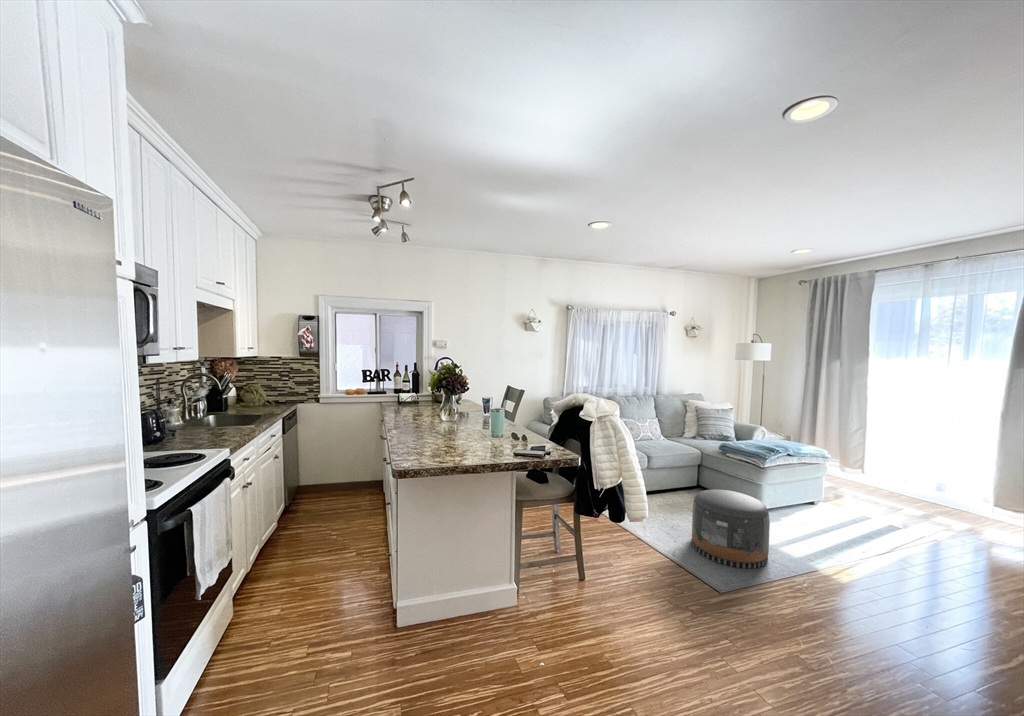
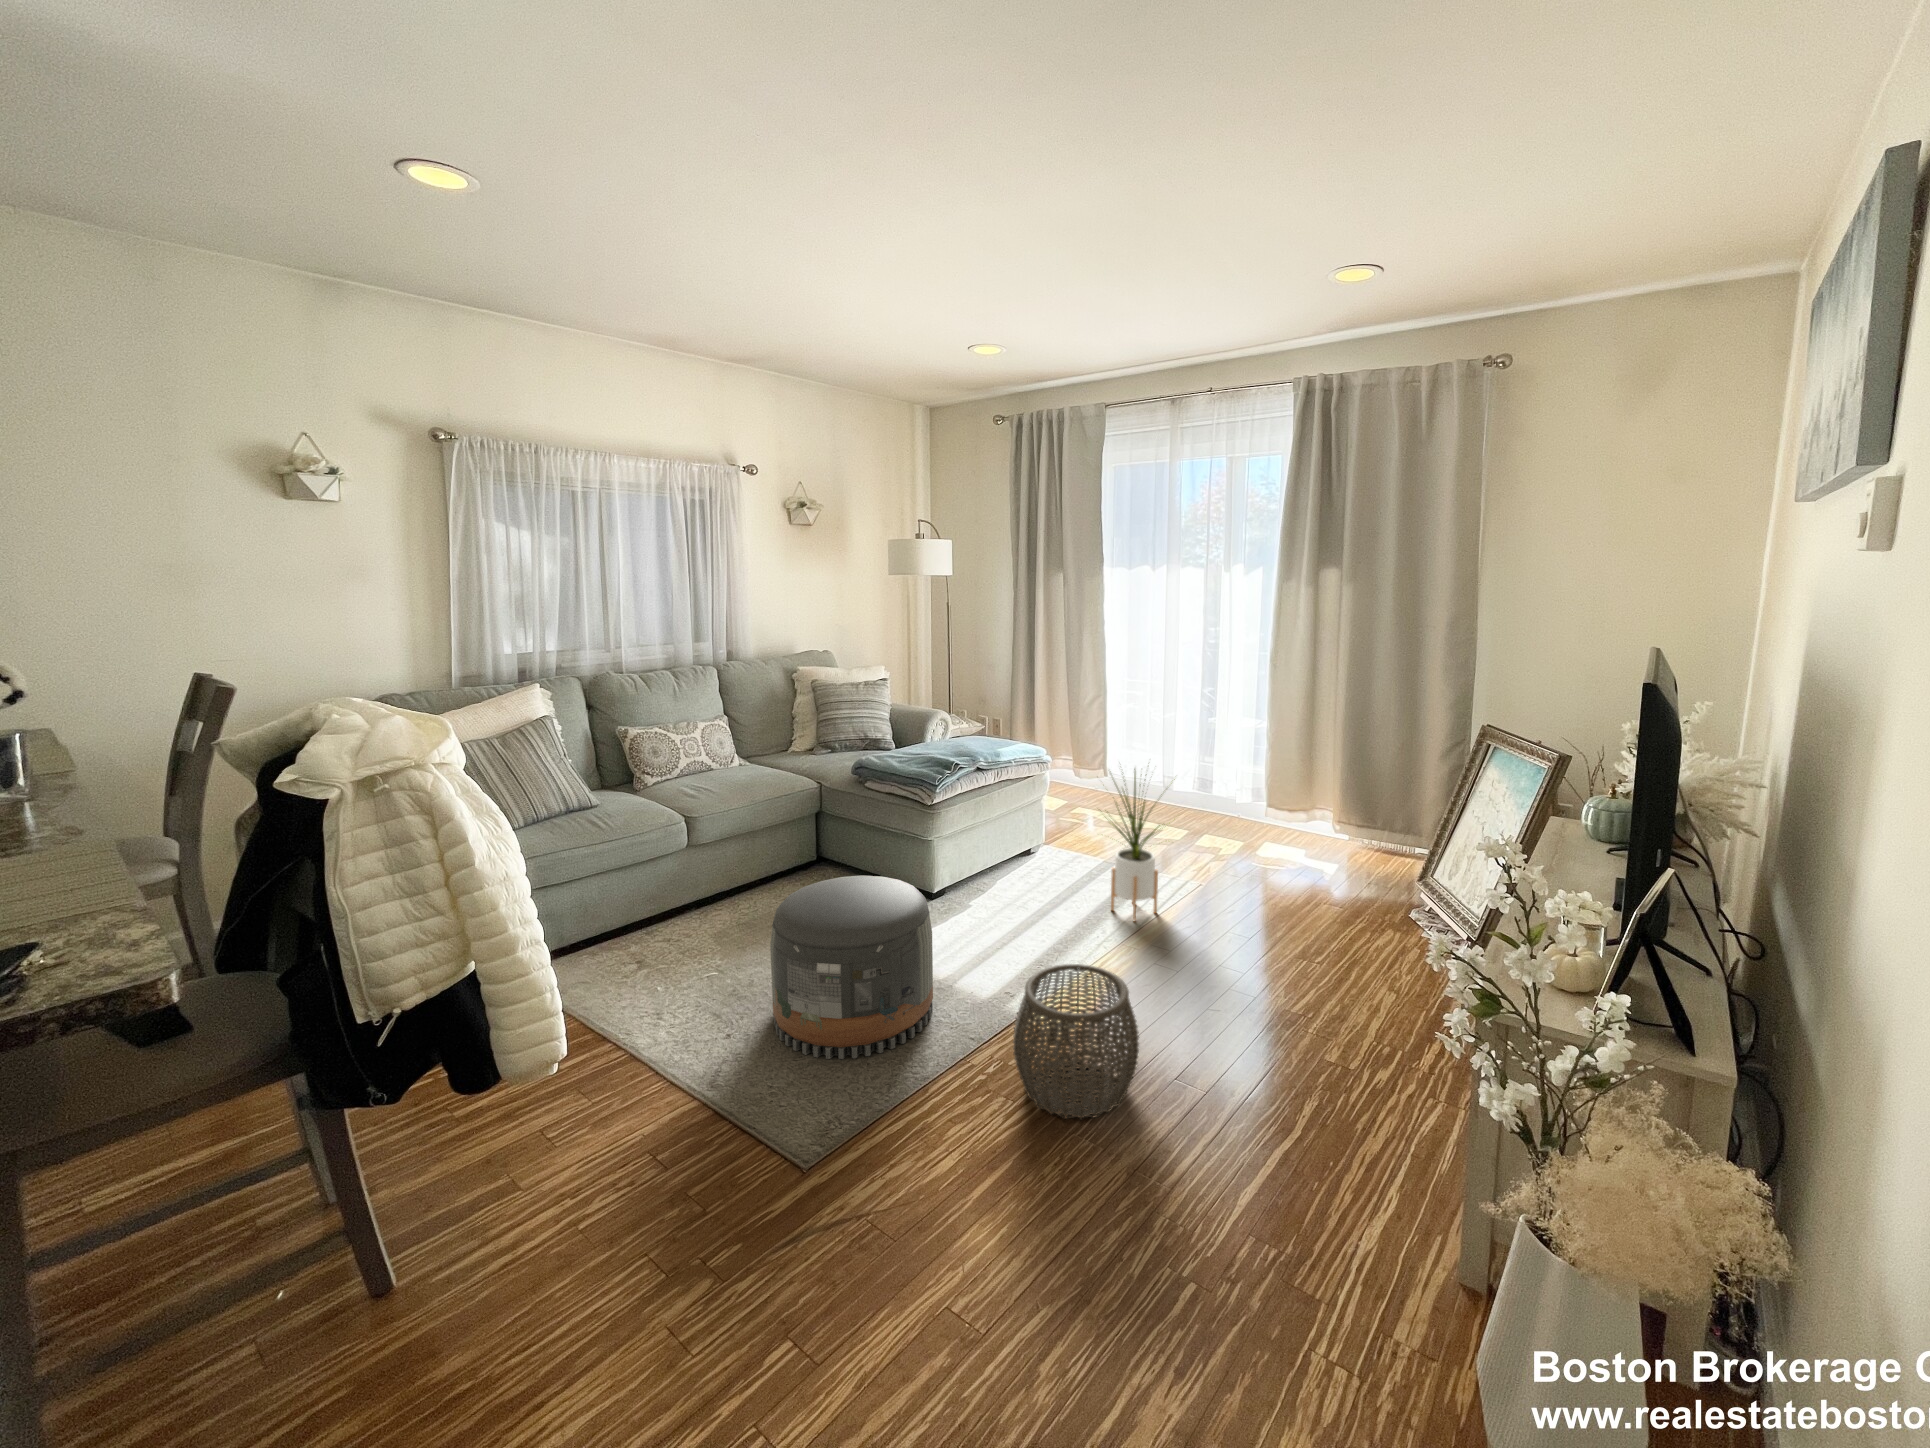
house plant: none [865,462,928,554] -> present [1111,769,1175,921]
woven basket: none [818,551,898,630] -> present [1013,964,1139,1119]

